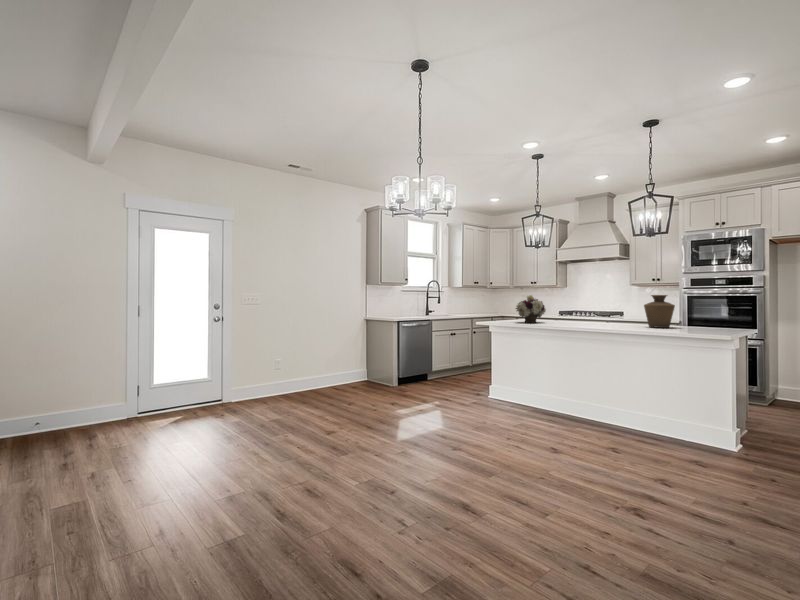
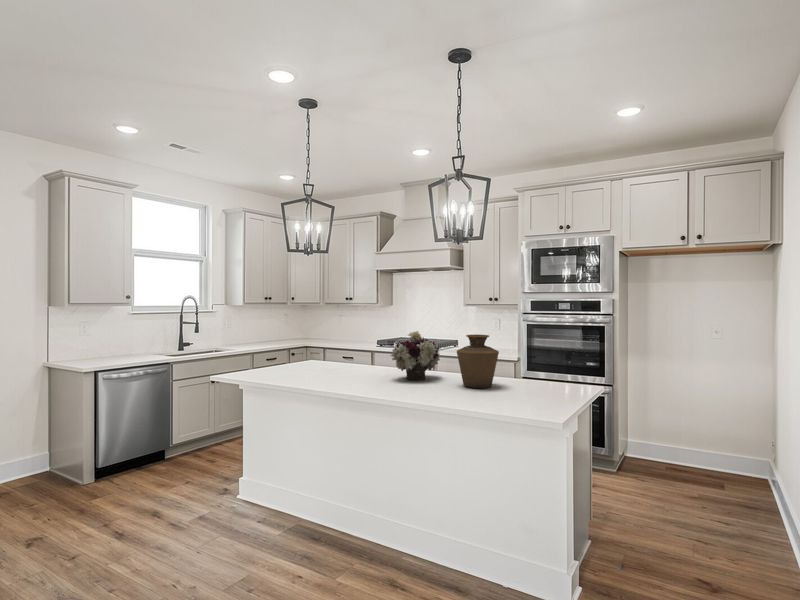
flower arrangement: present [516,295,546,323] -> present [390,331,441,380]

